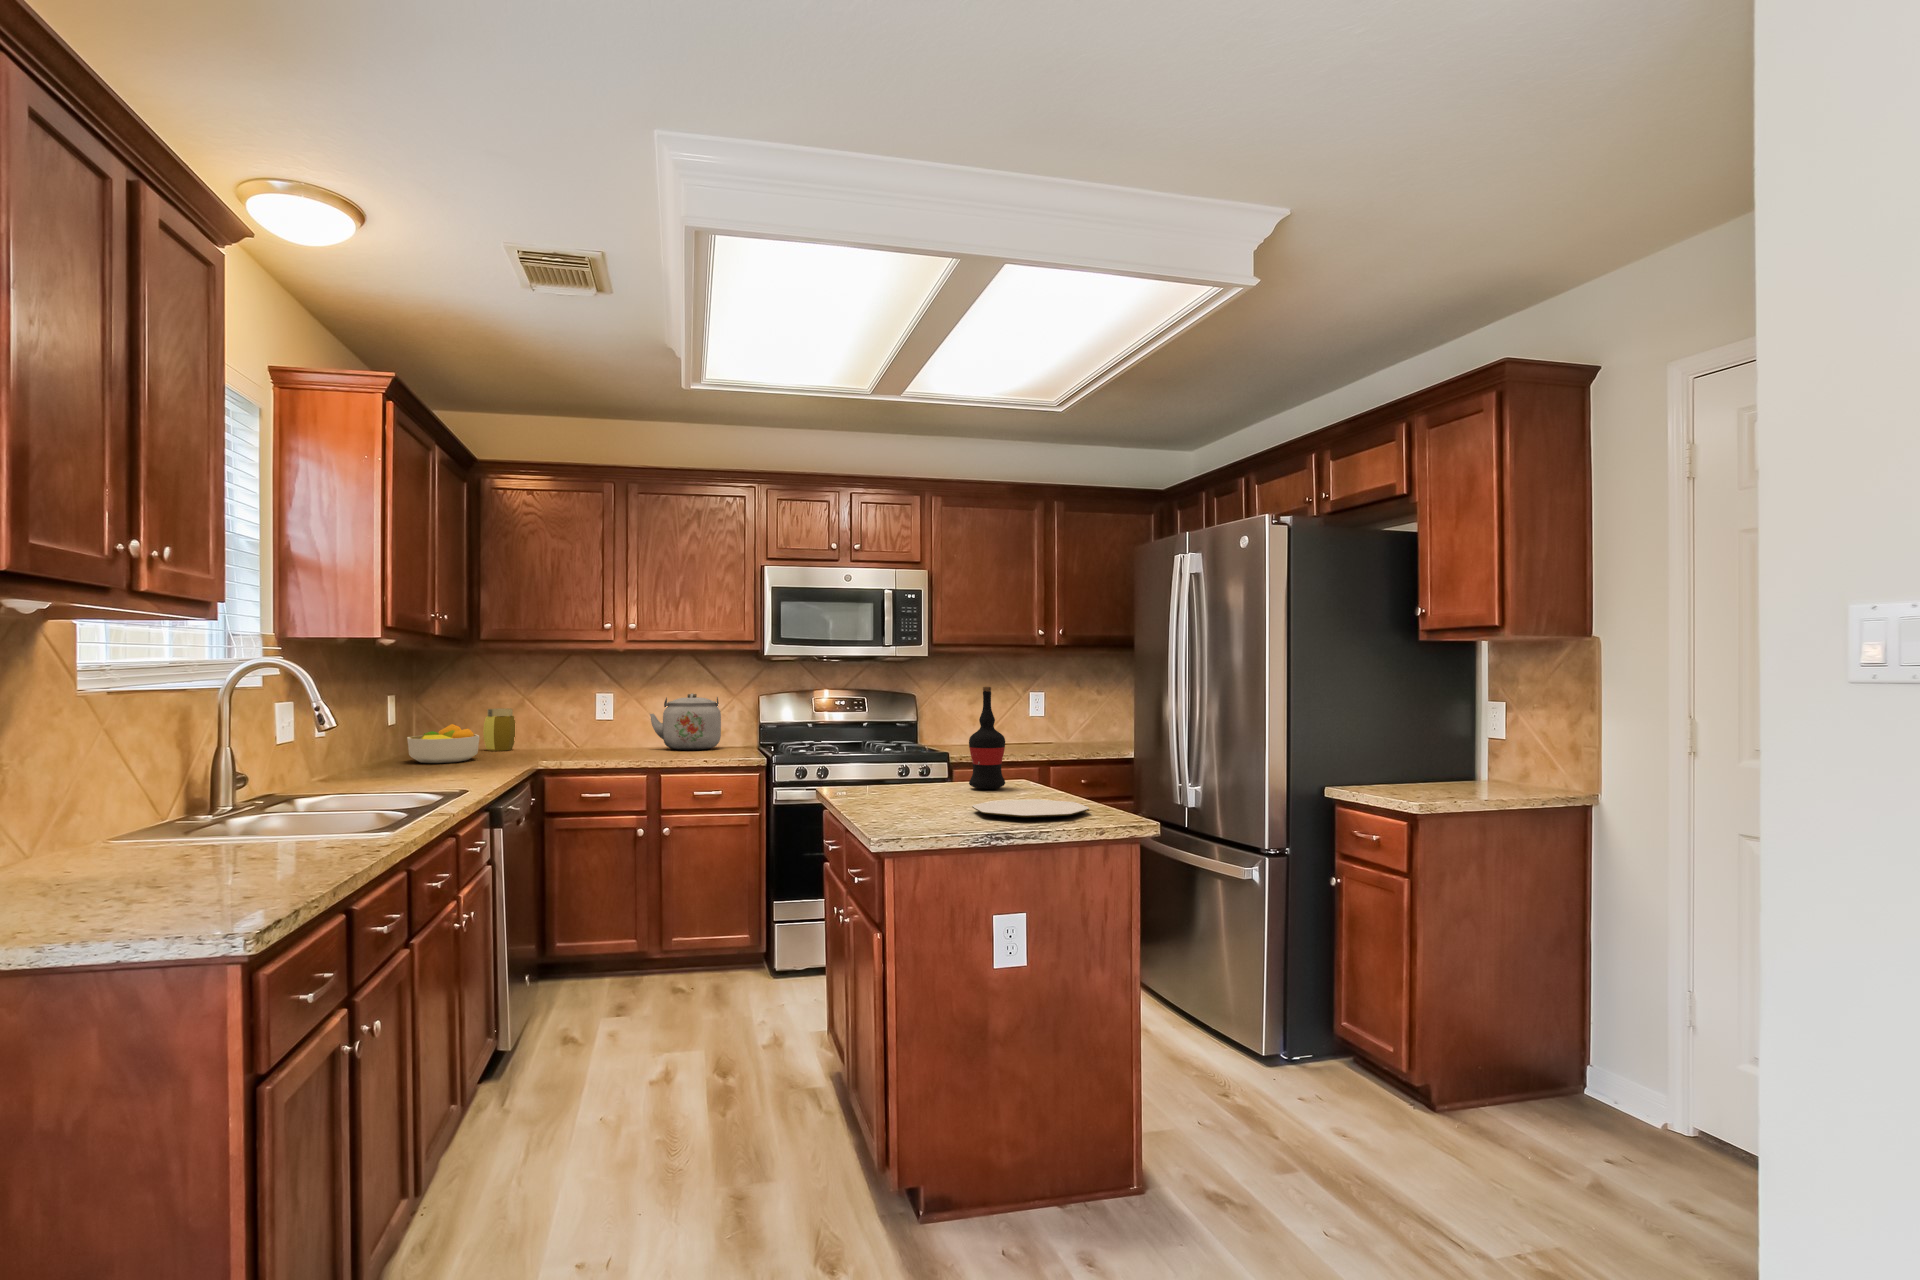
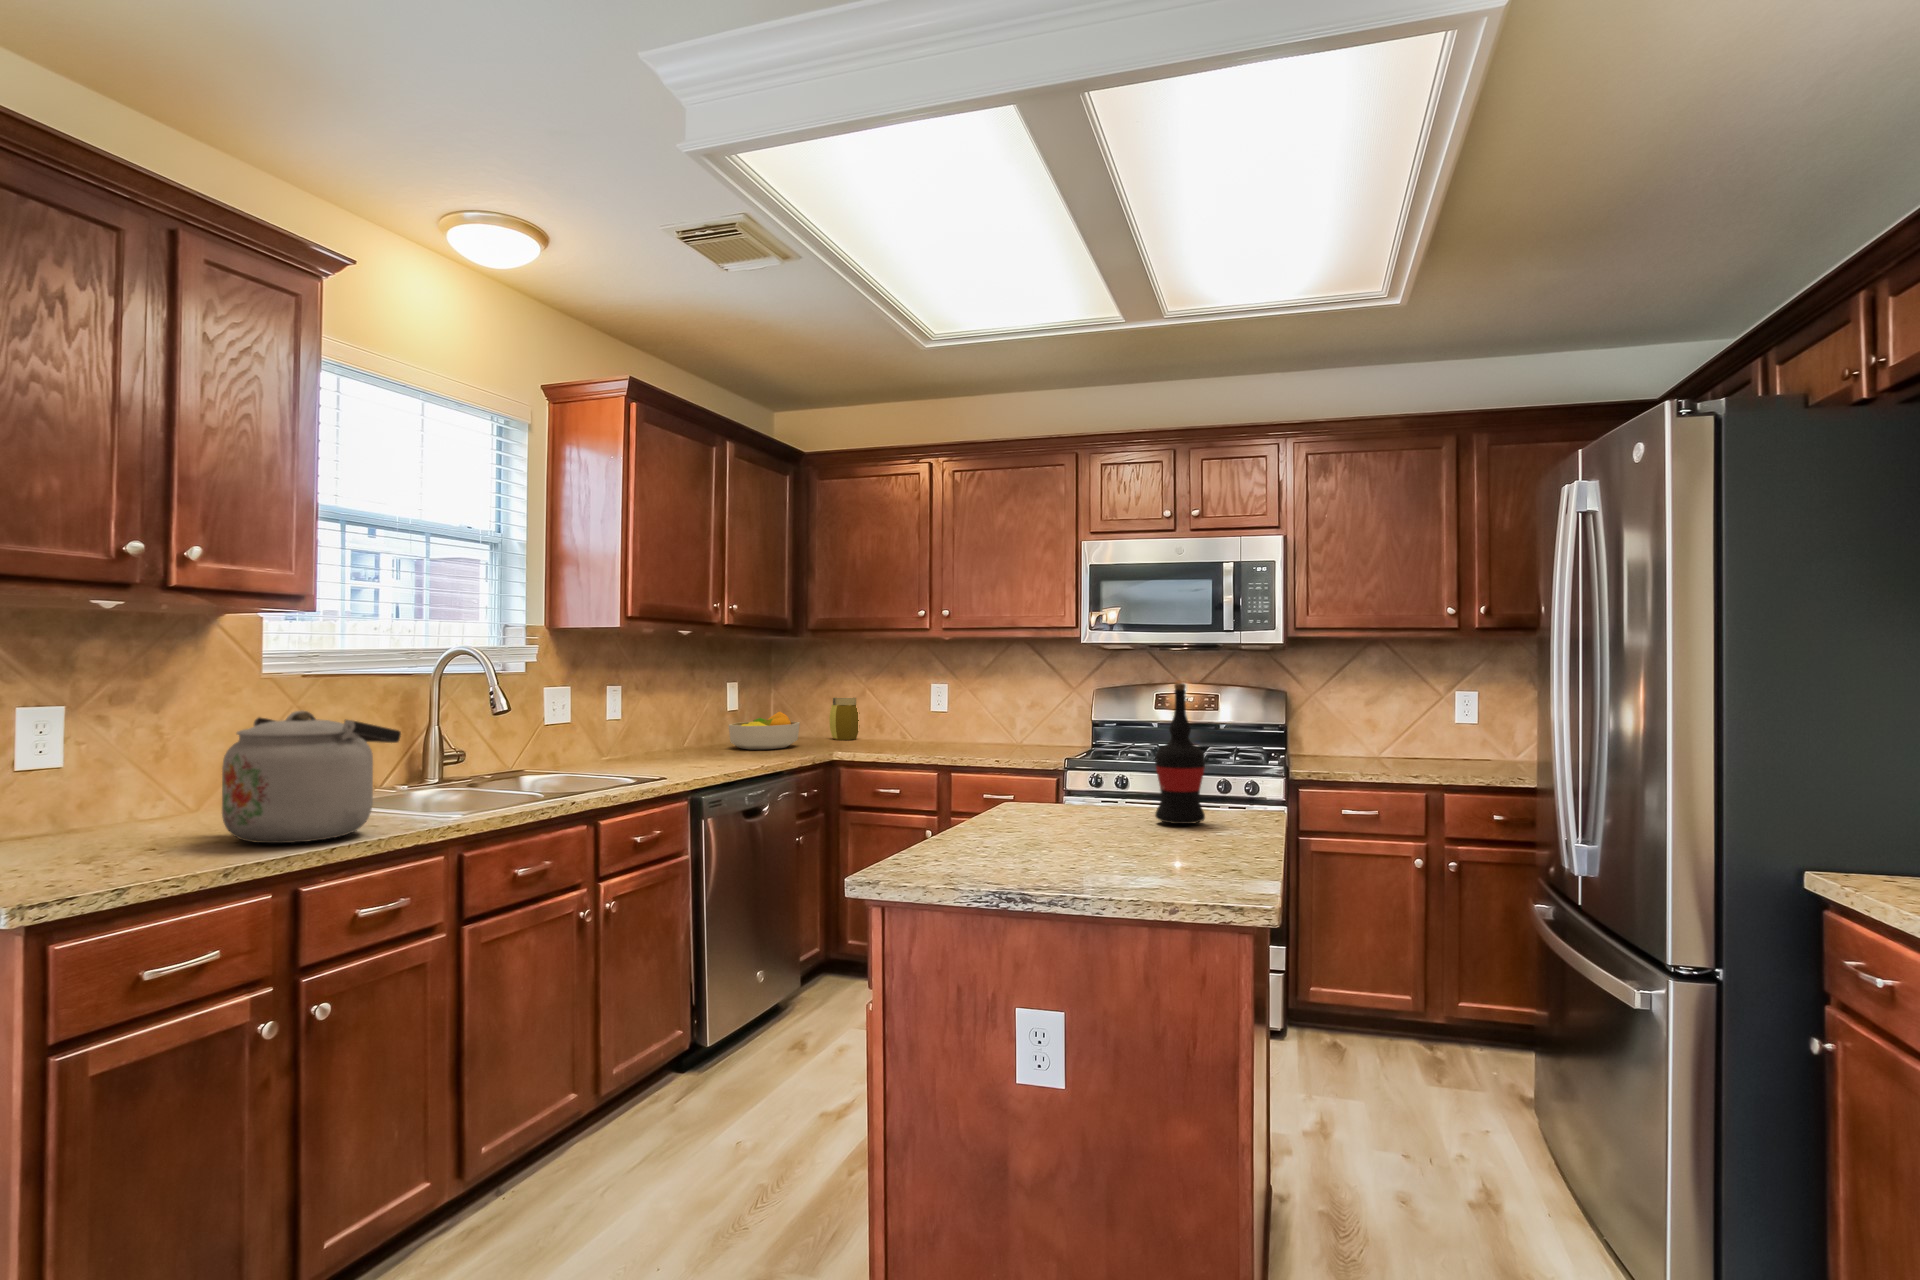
kettle: present [650,693,721,750] -> present [222,711,401,843]
plate: present [972,799,1089,818] -> none [1050,843,1219,877]

